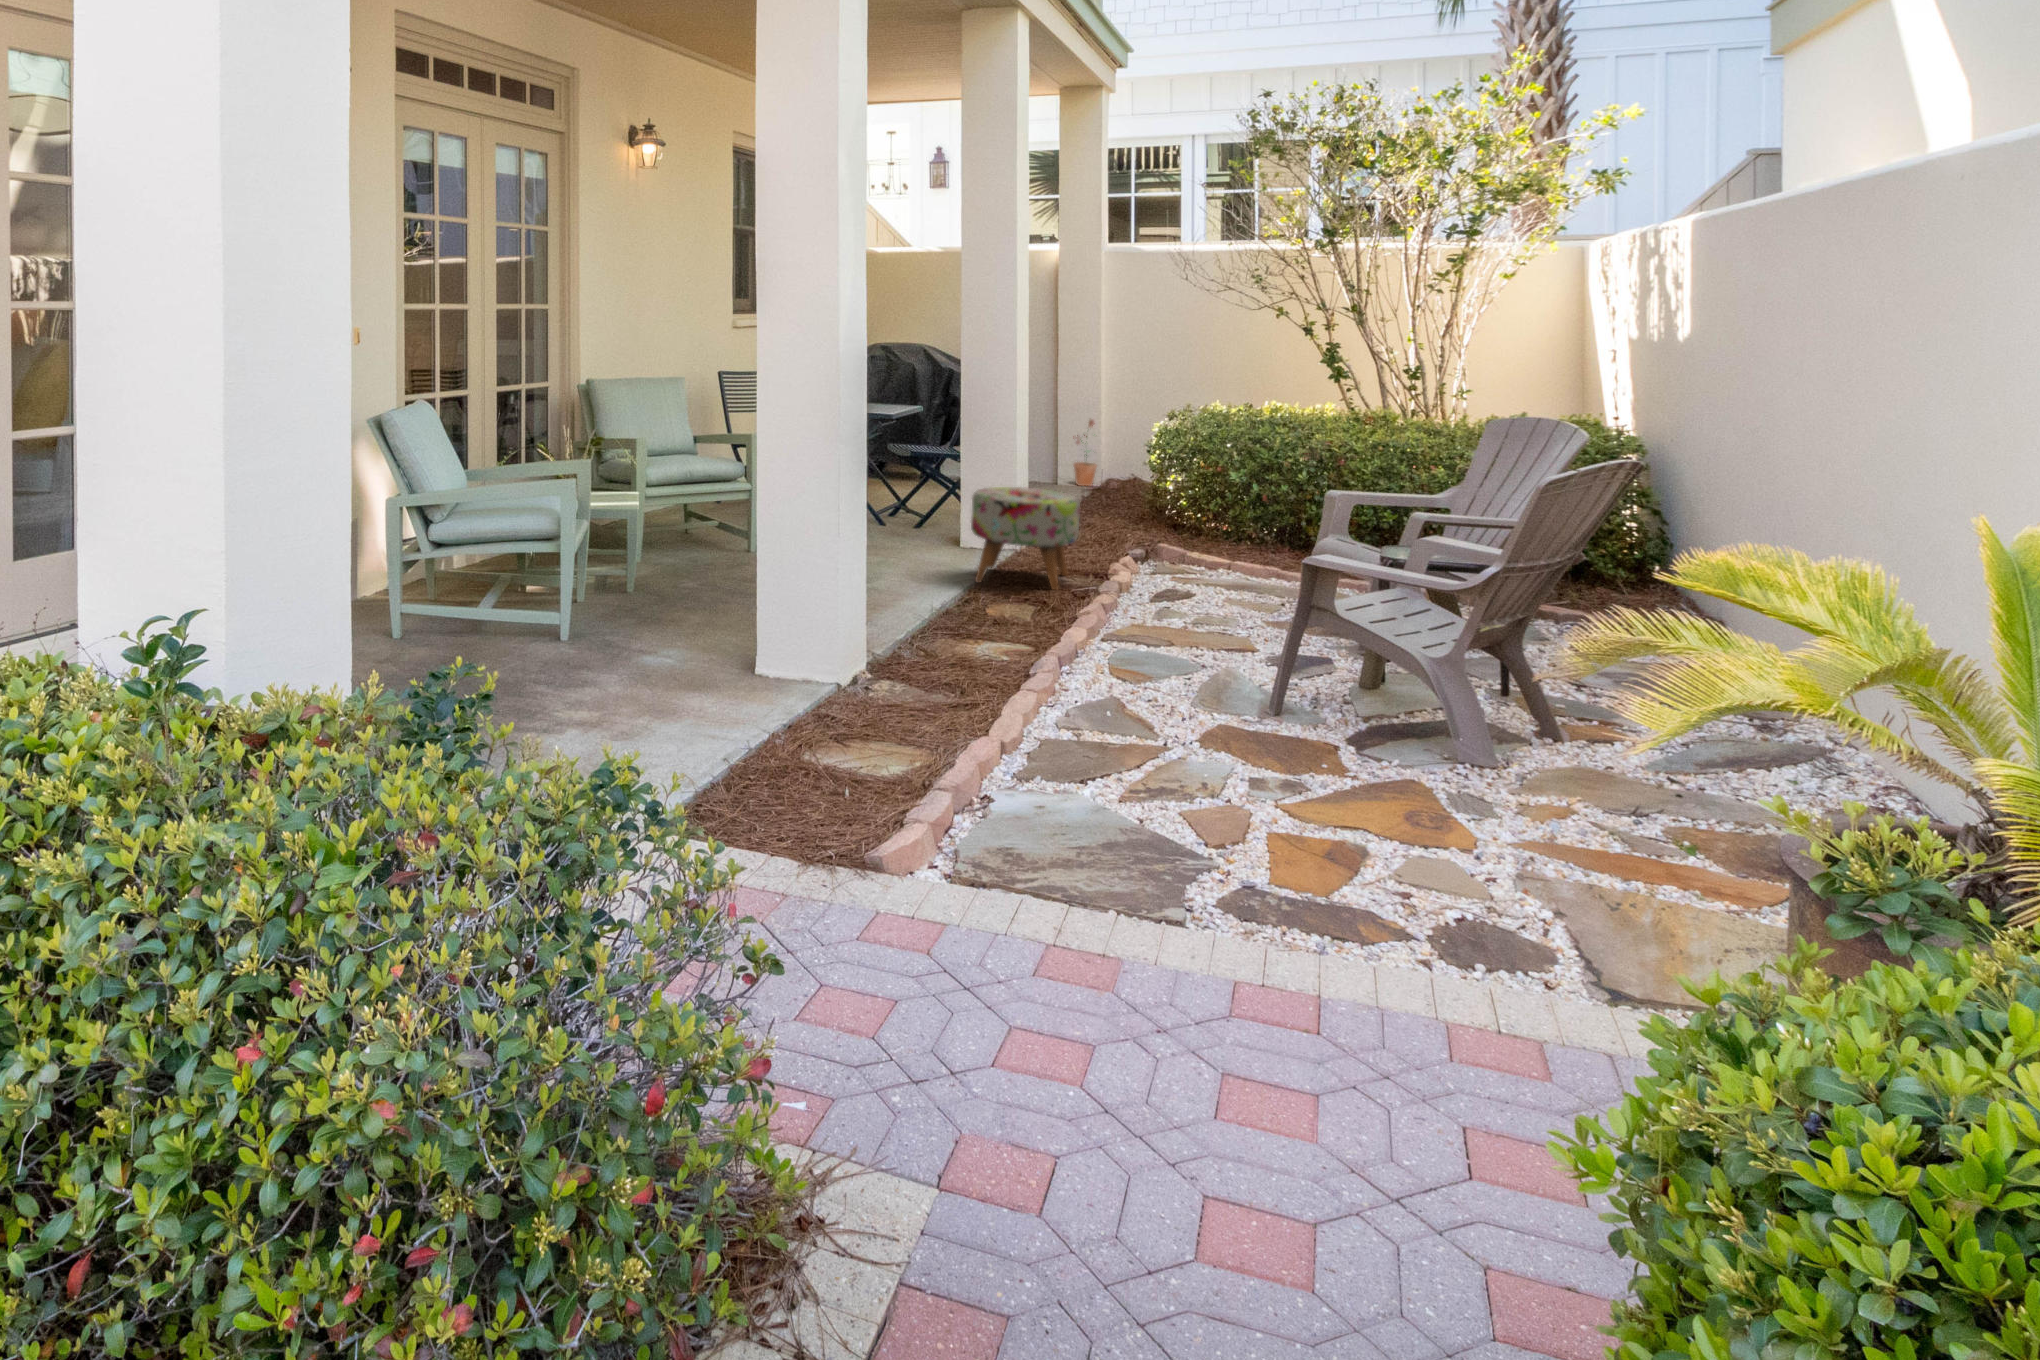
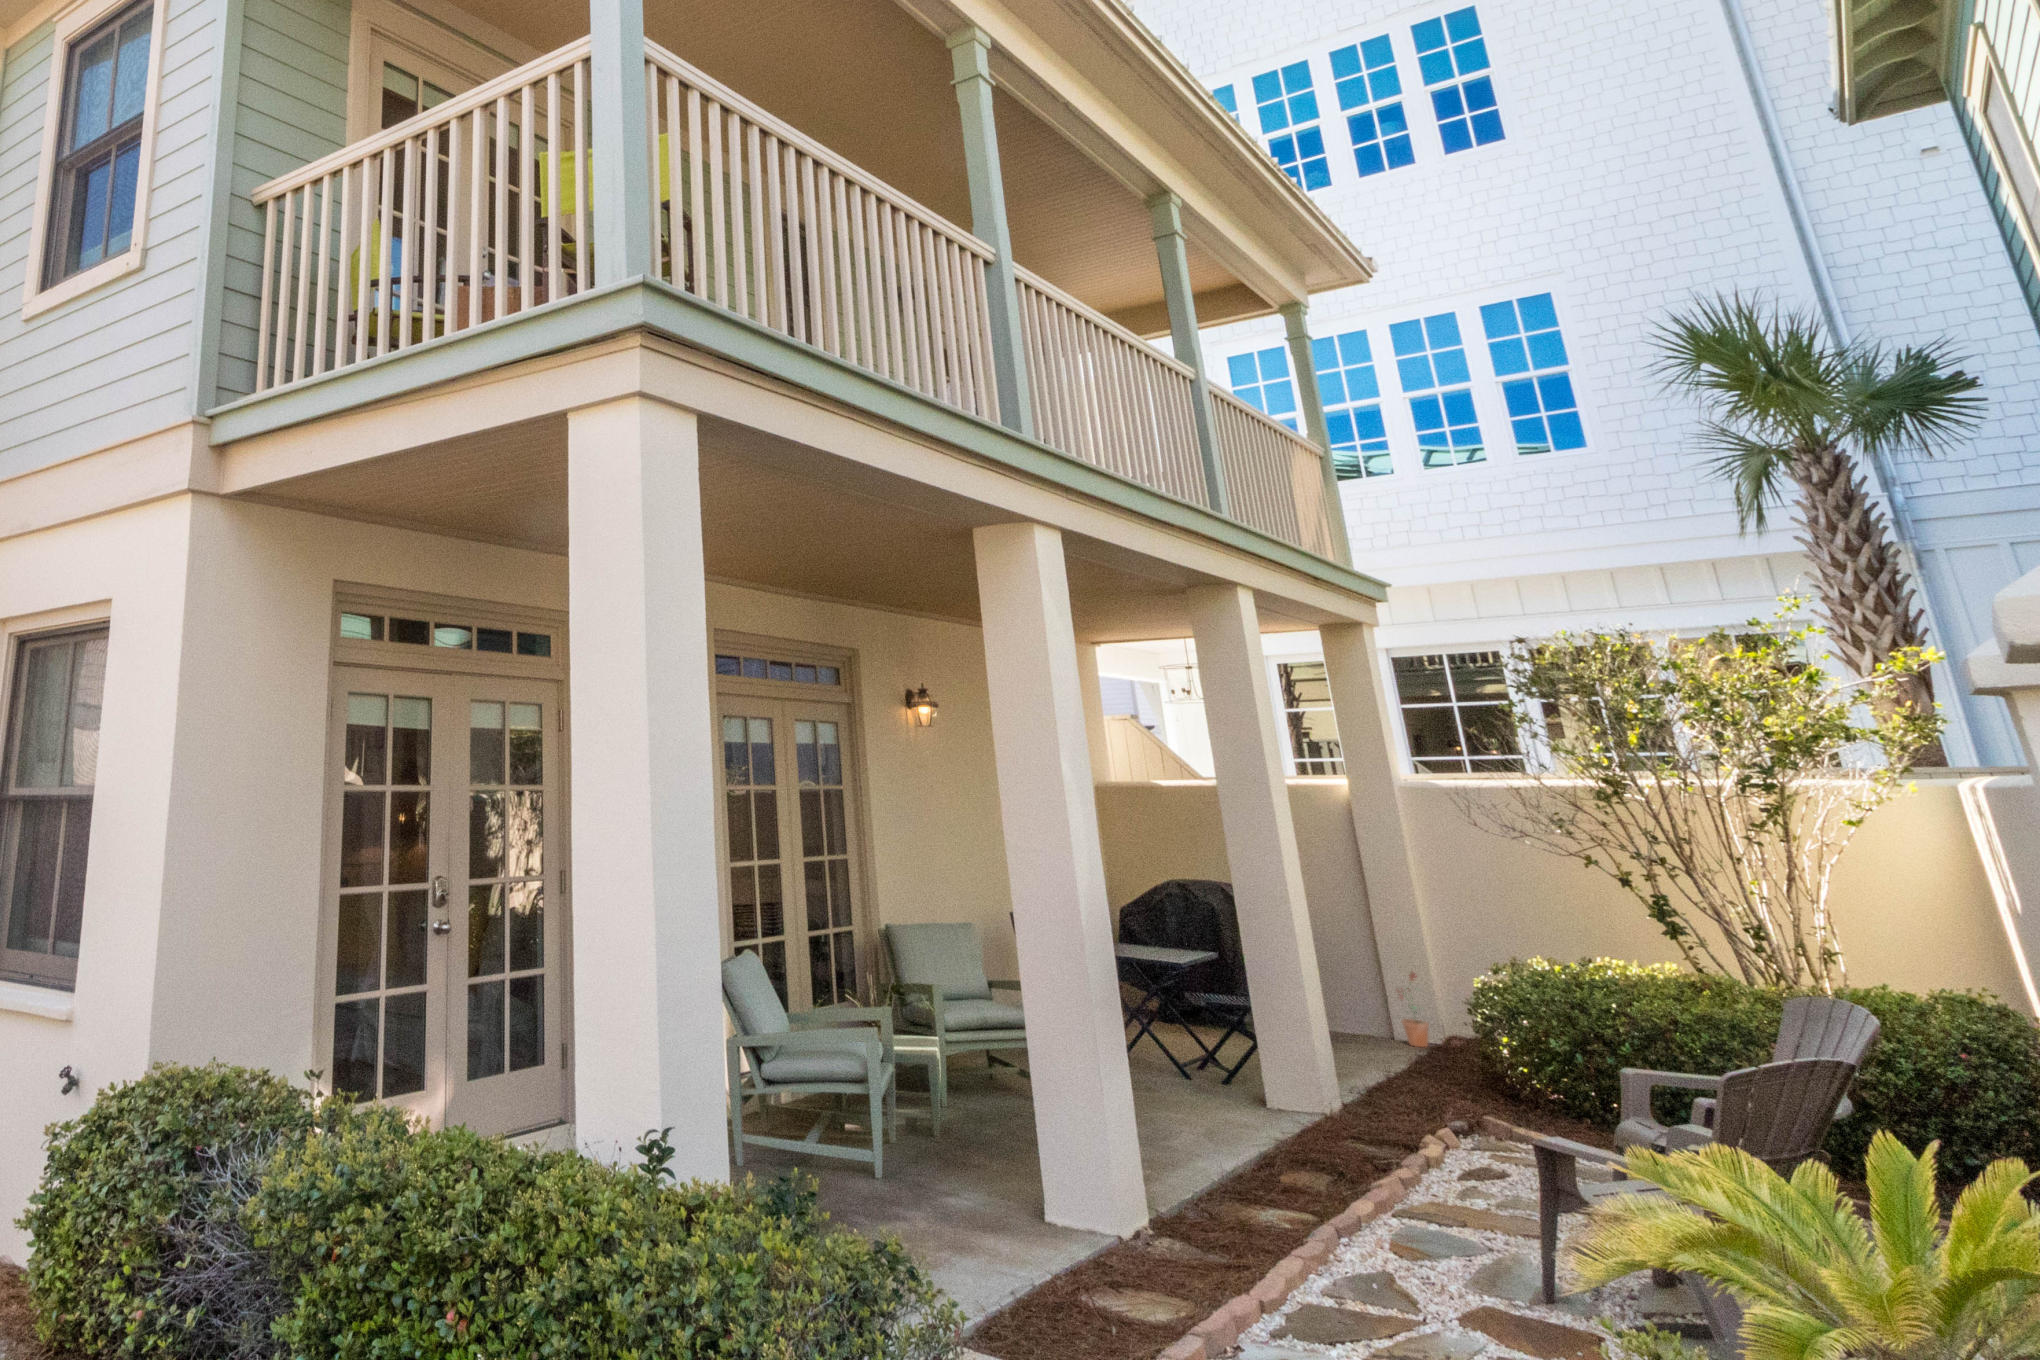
ottoman: present [971,487,1080,590] -> none [1255,1049,1370,1164]

